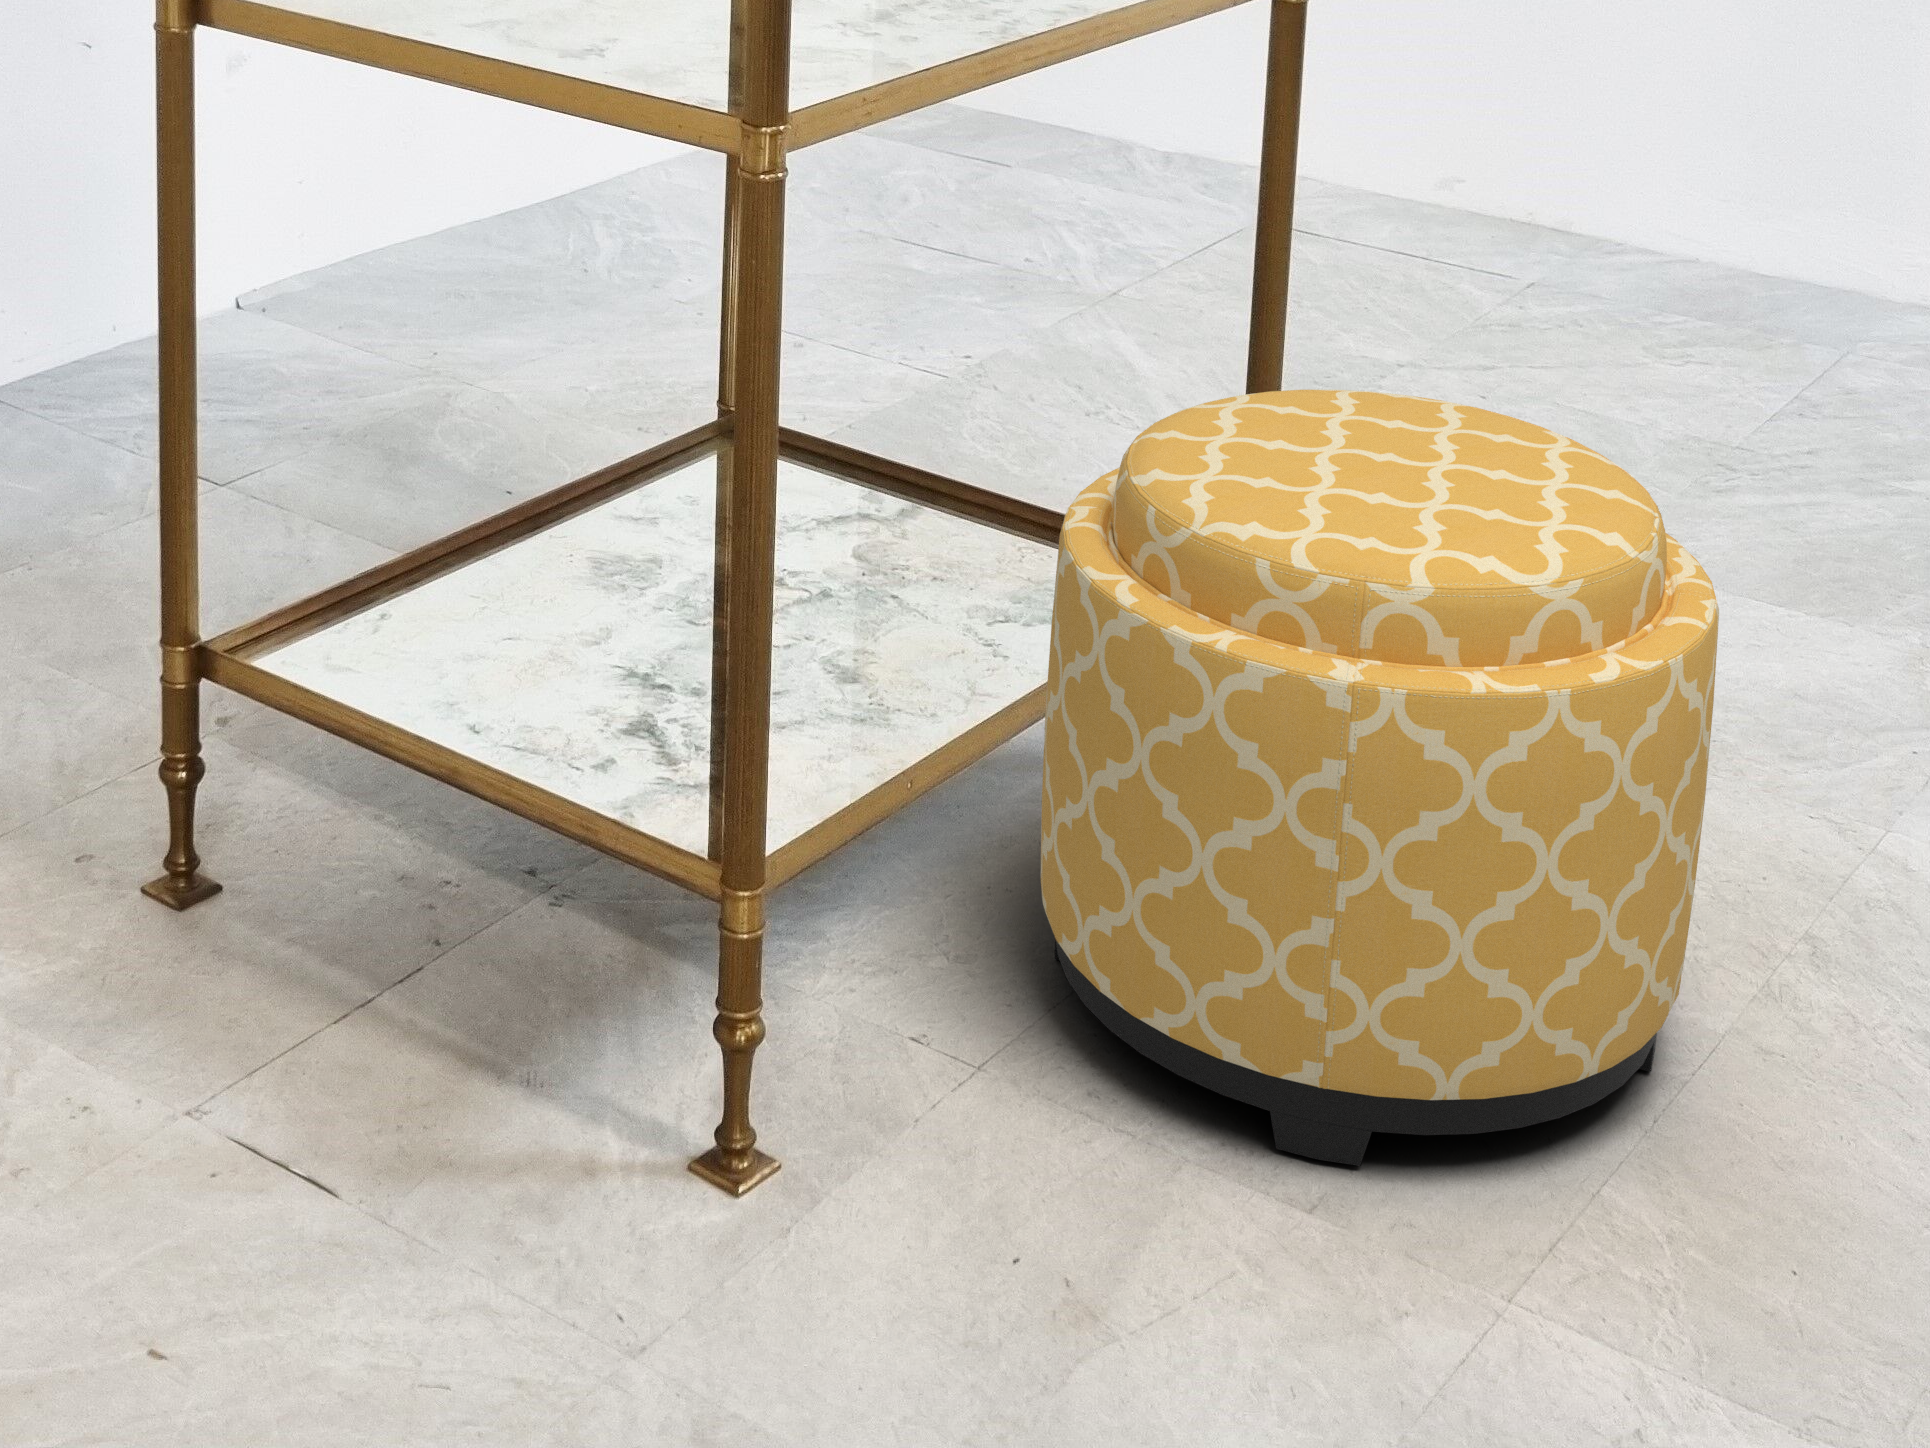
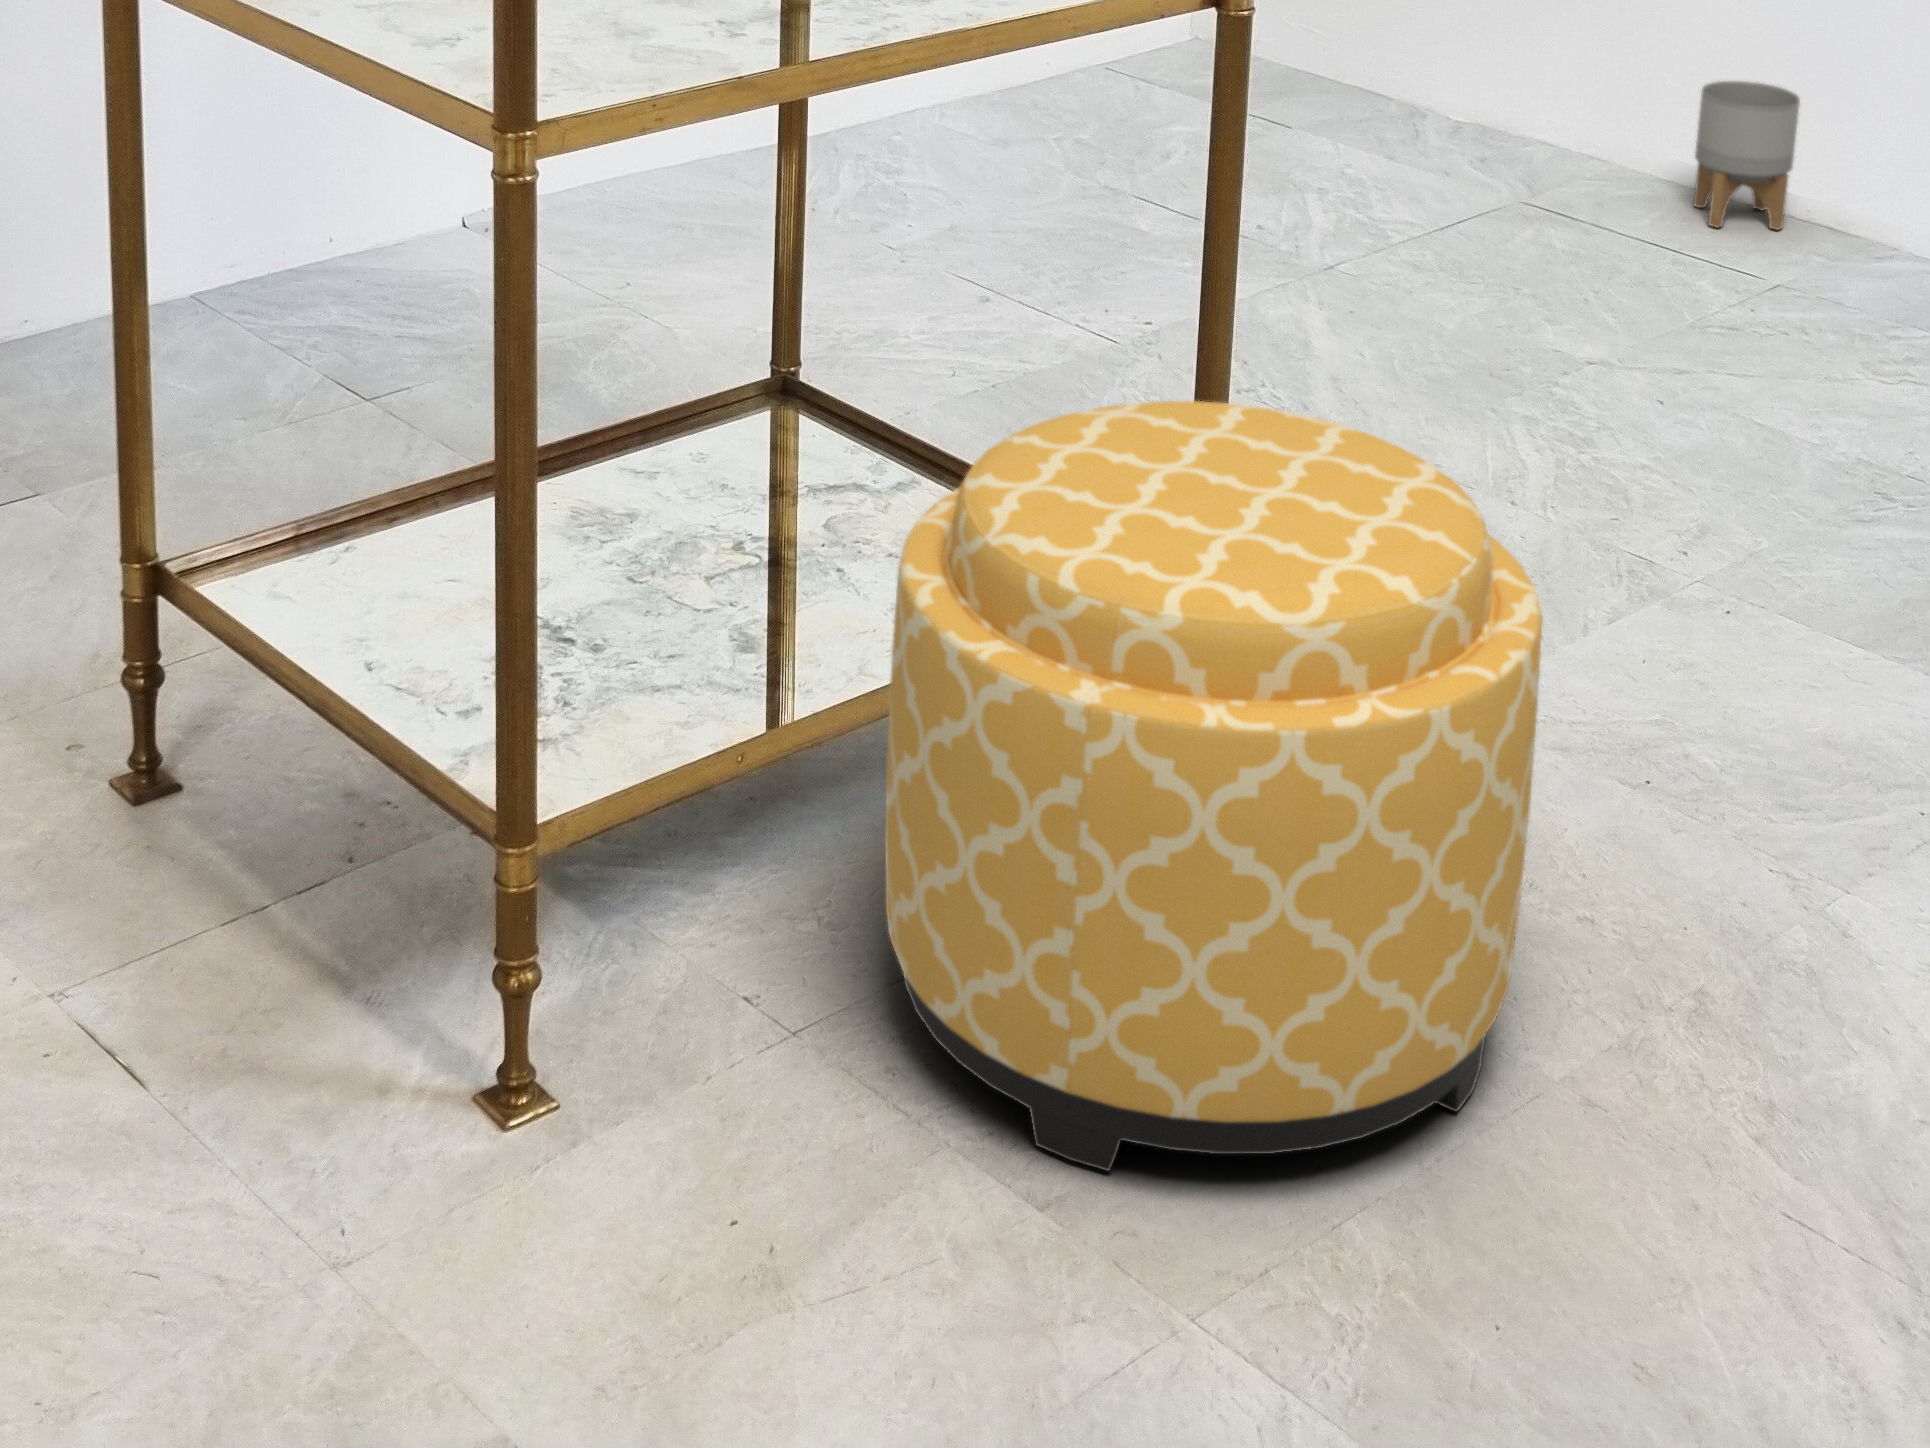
planter: none [1416,98,1517,240] -> present [1694,81,1800,230]

